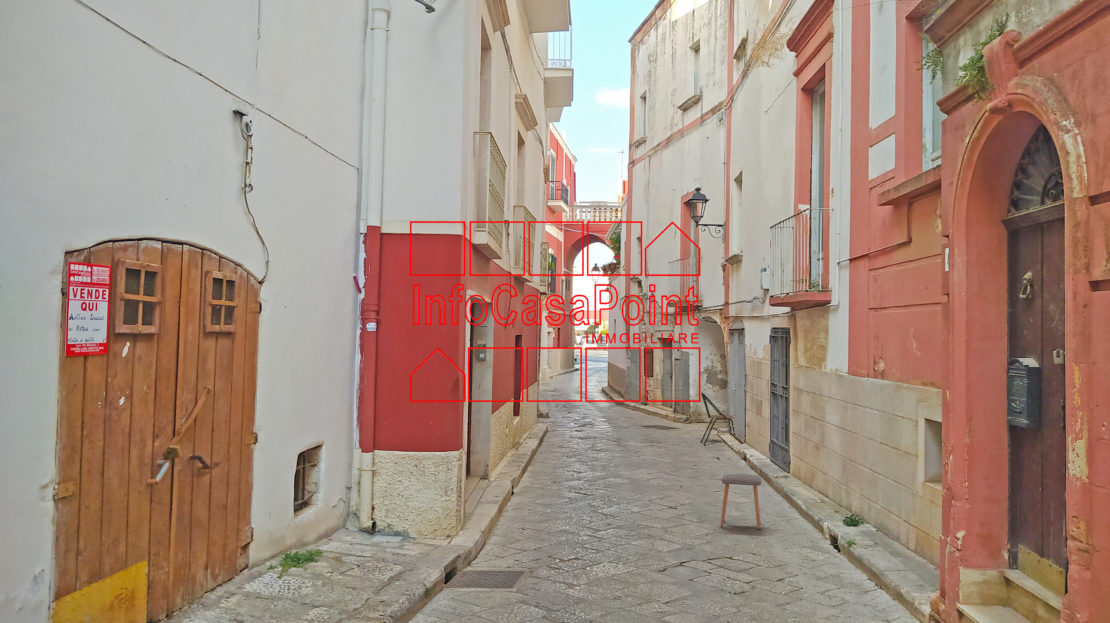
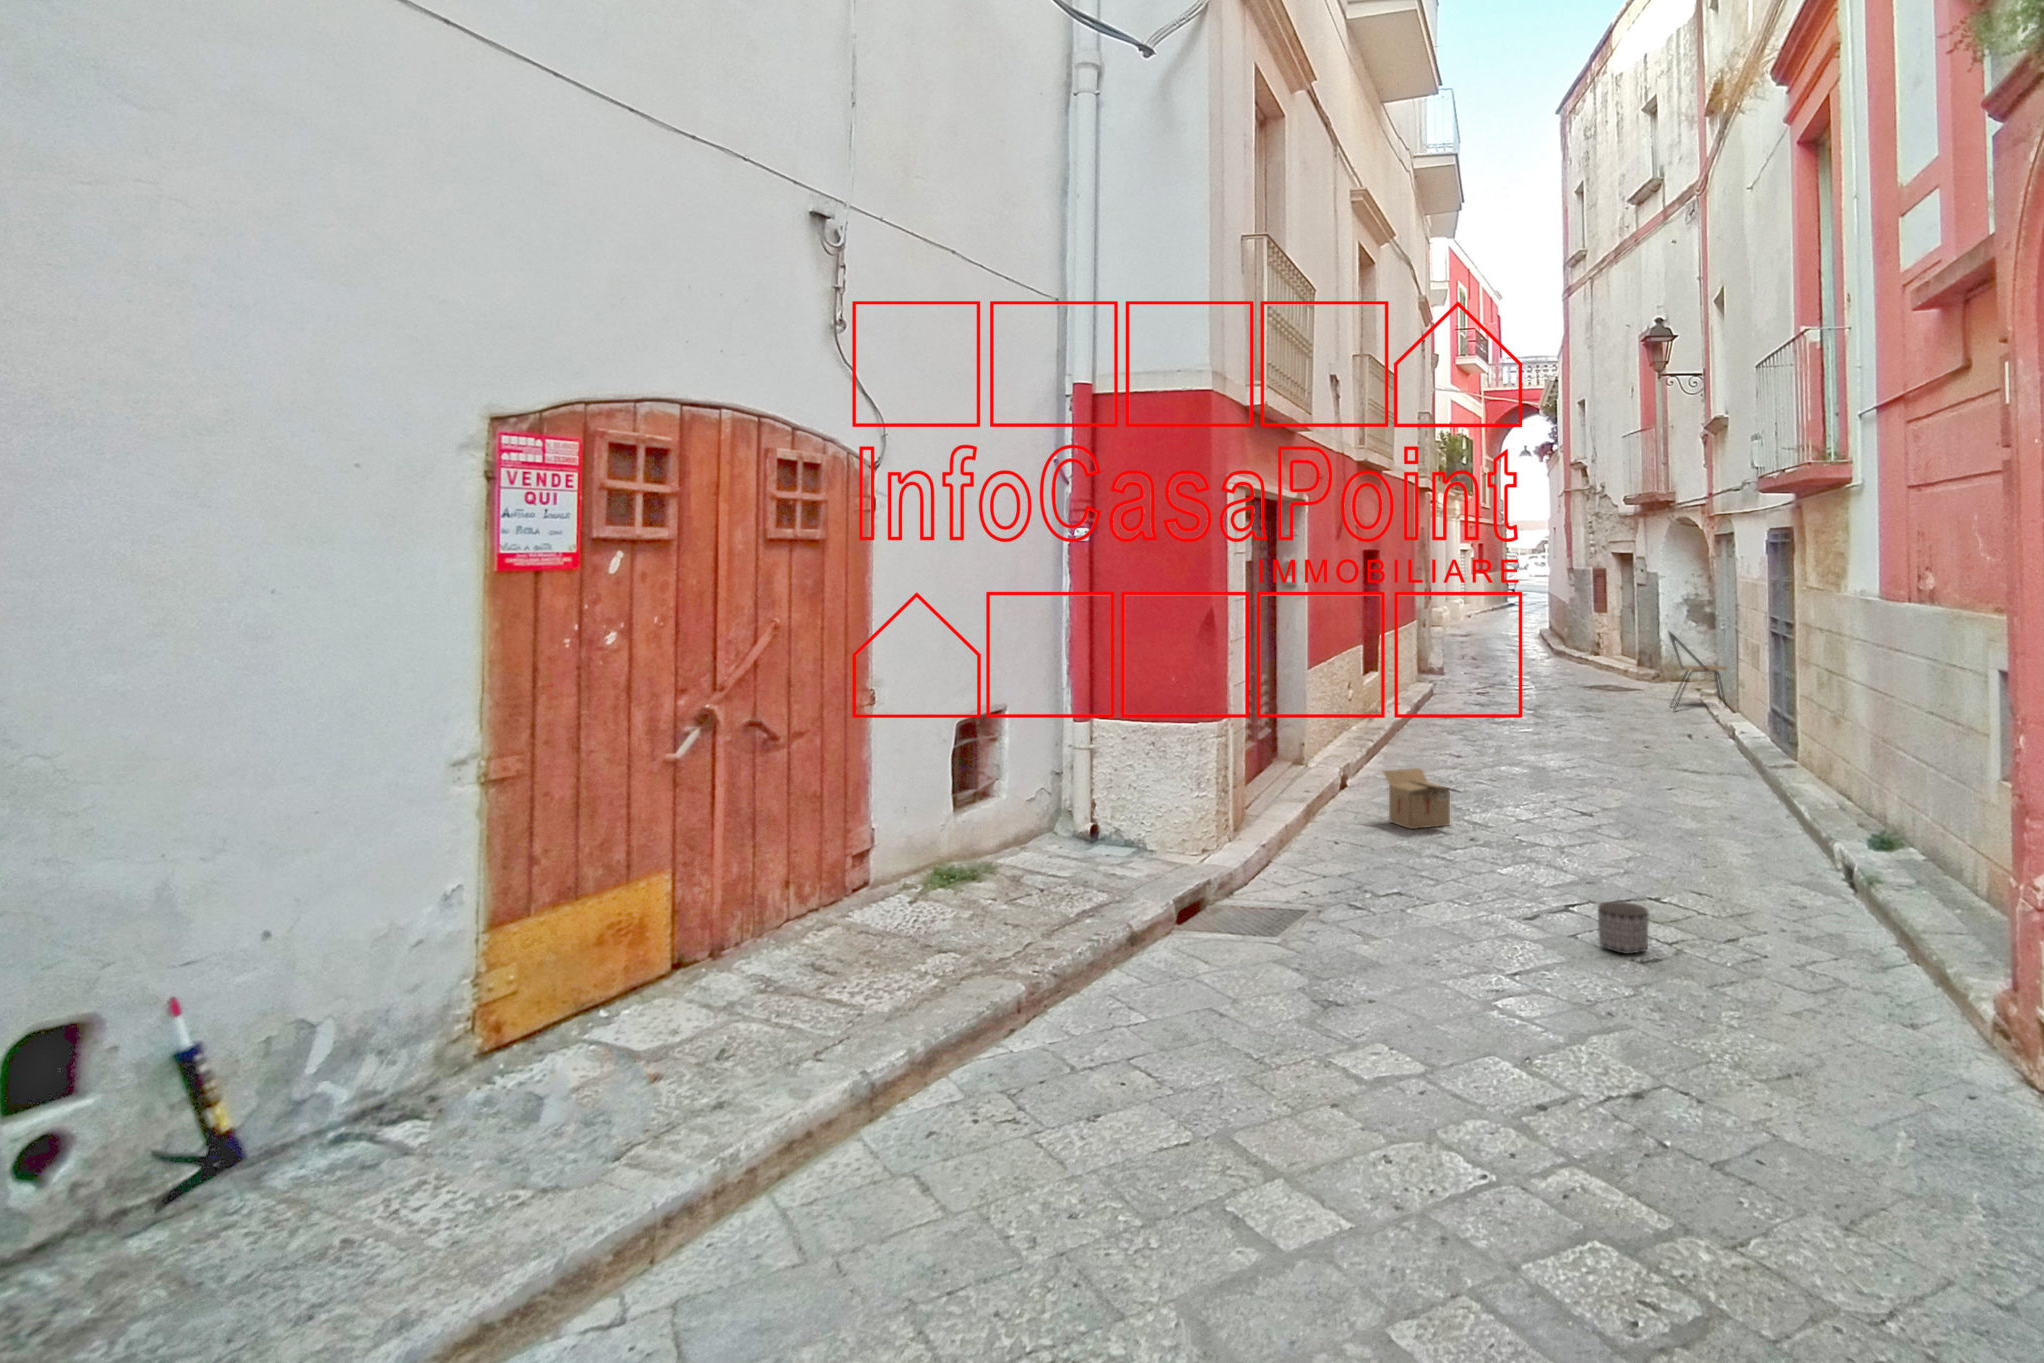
stool: present [720,474,761,529] -> none [1654,761,1726,854]
cardboard box: none [550,483,602,522] -> present [1384,768,1450,829]
planter: none [709,555,738,585] -> present [1598,901,1649,954]

